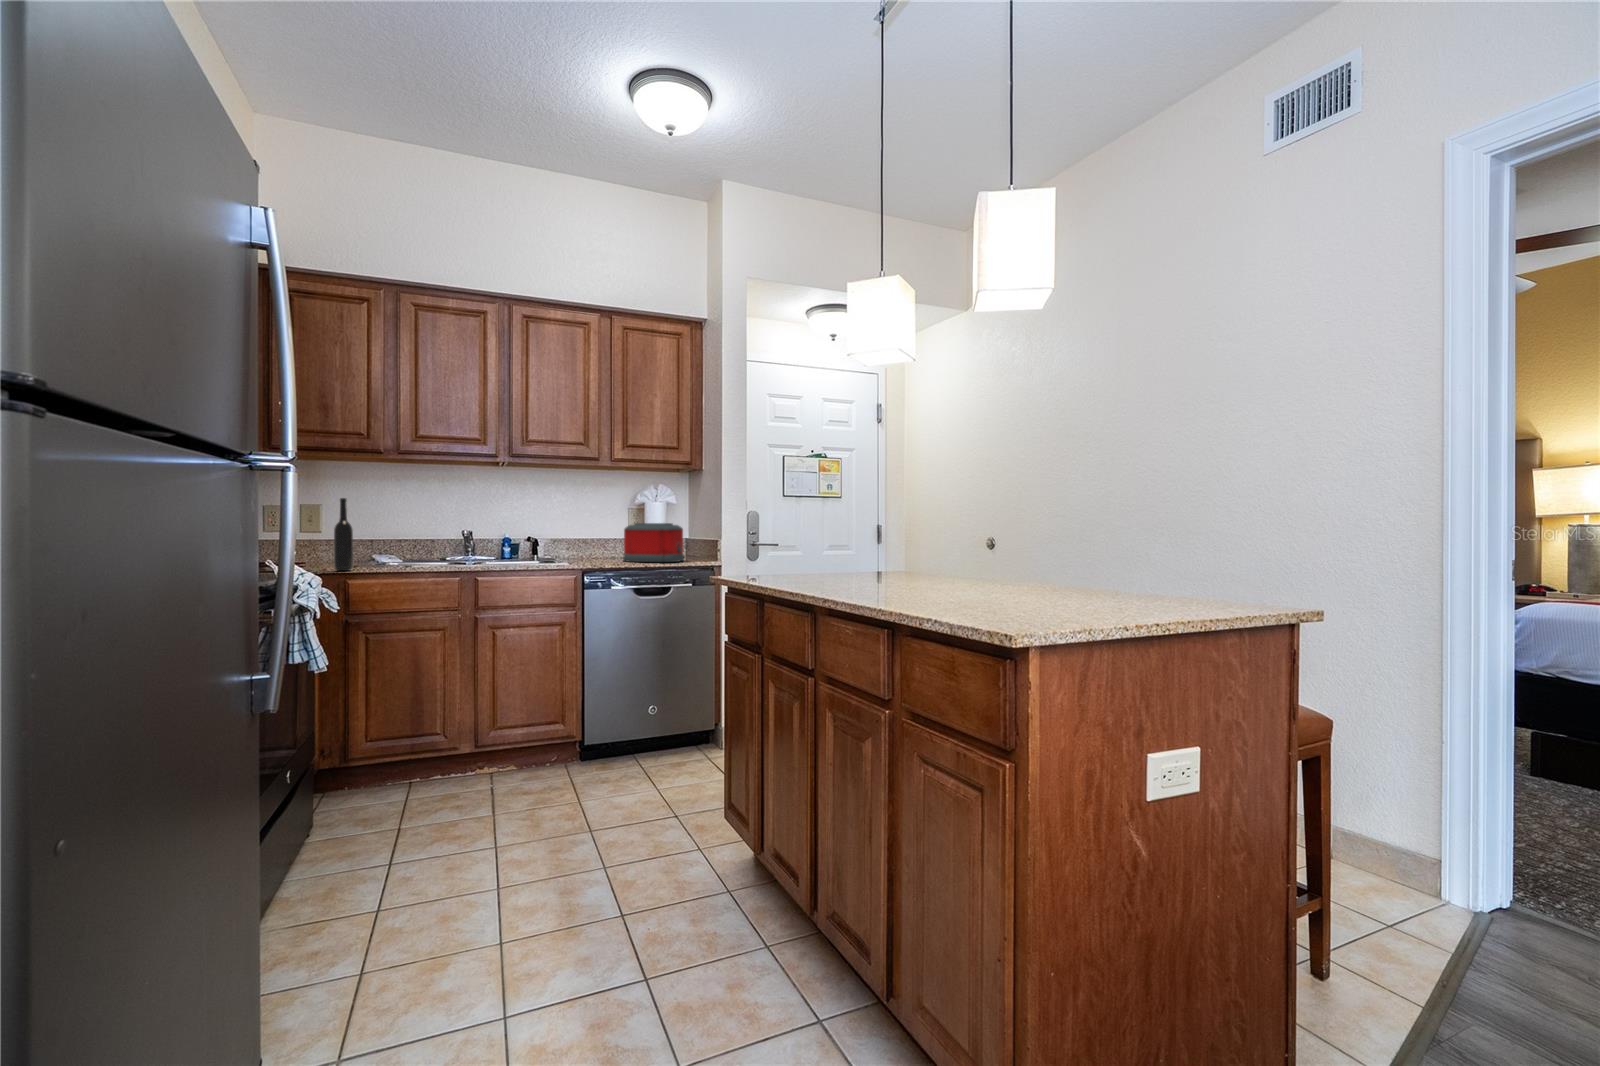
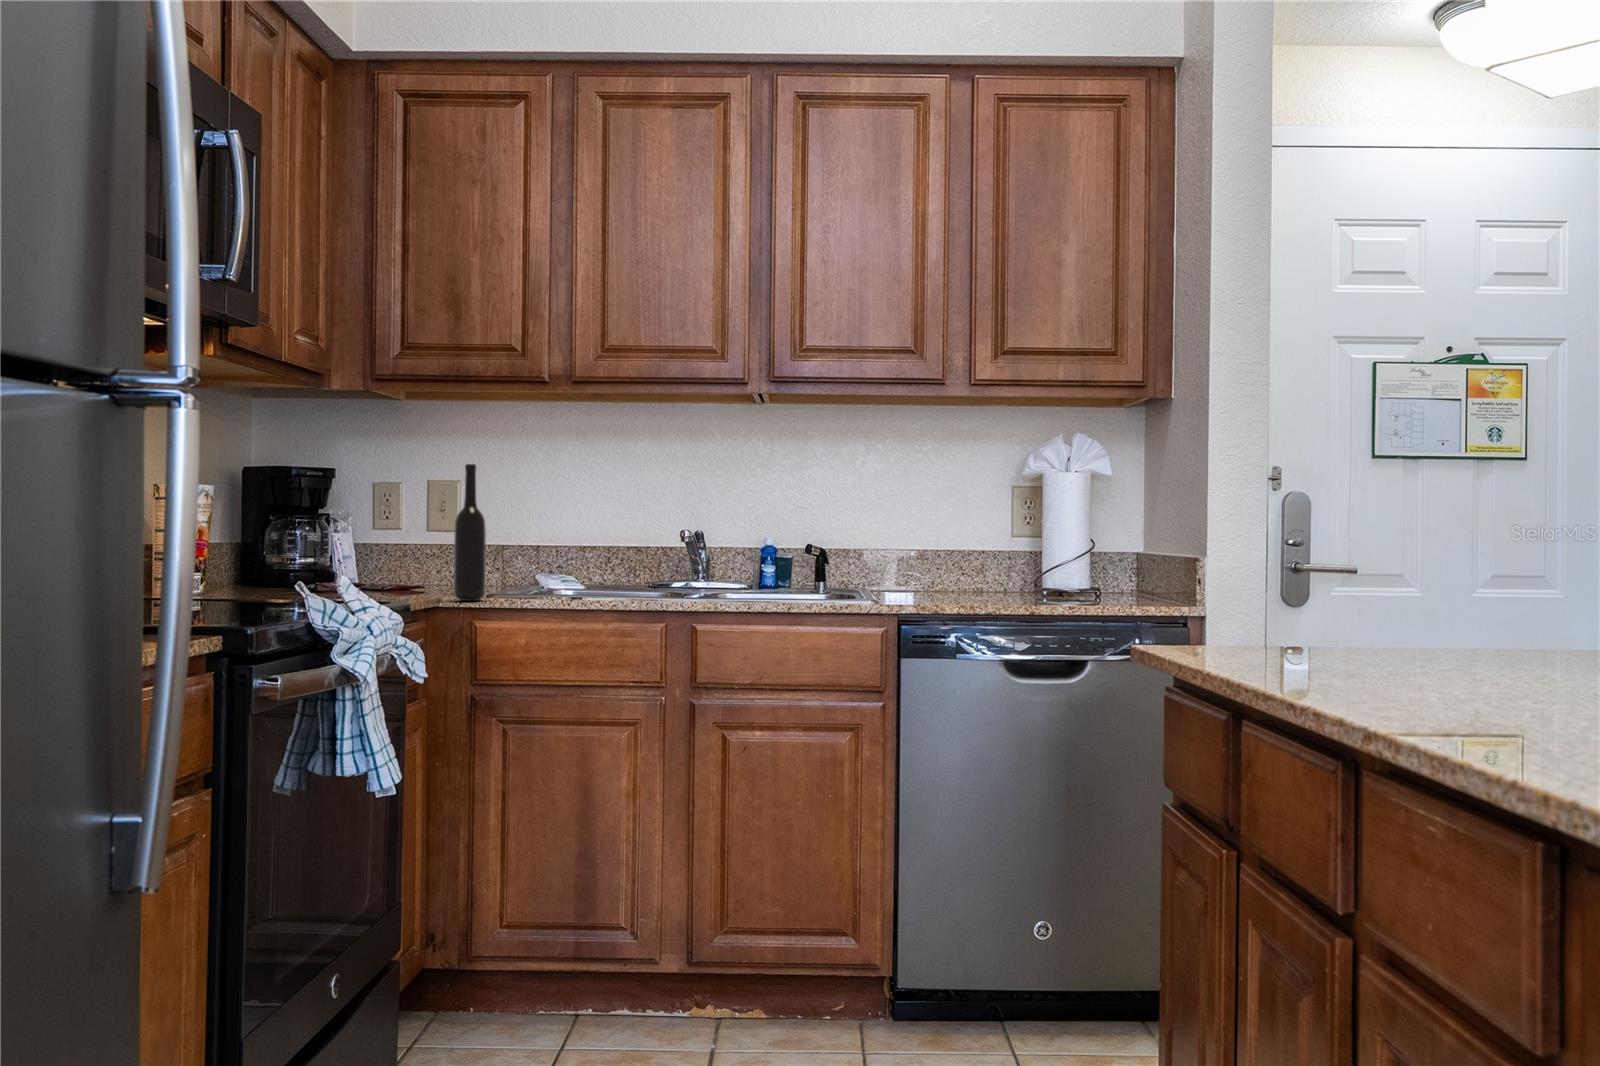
toaster: present [623,523,684,562] -> none [993,516,1128,603]

